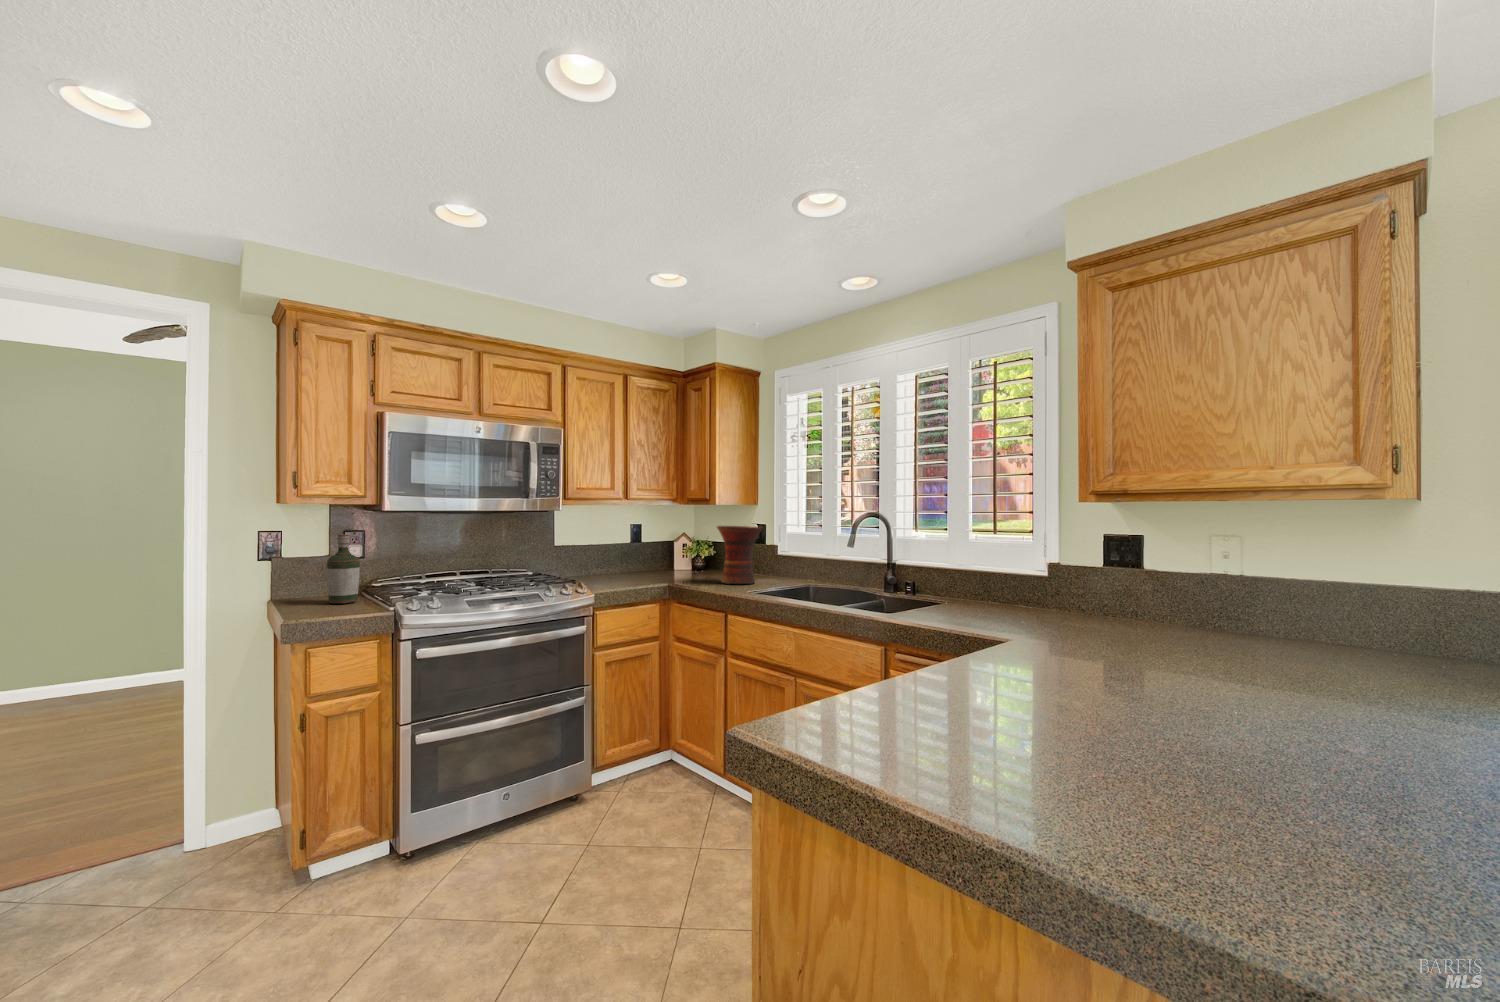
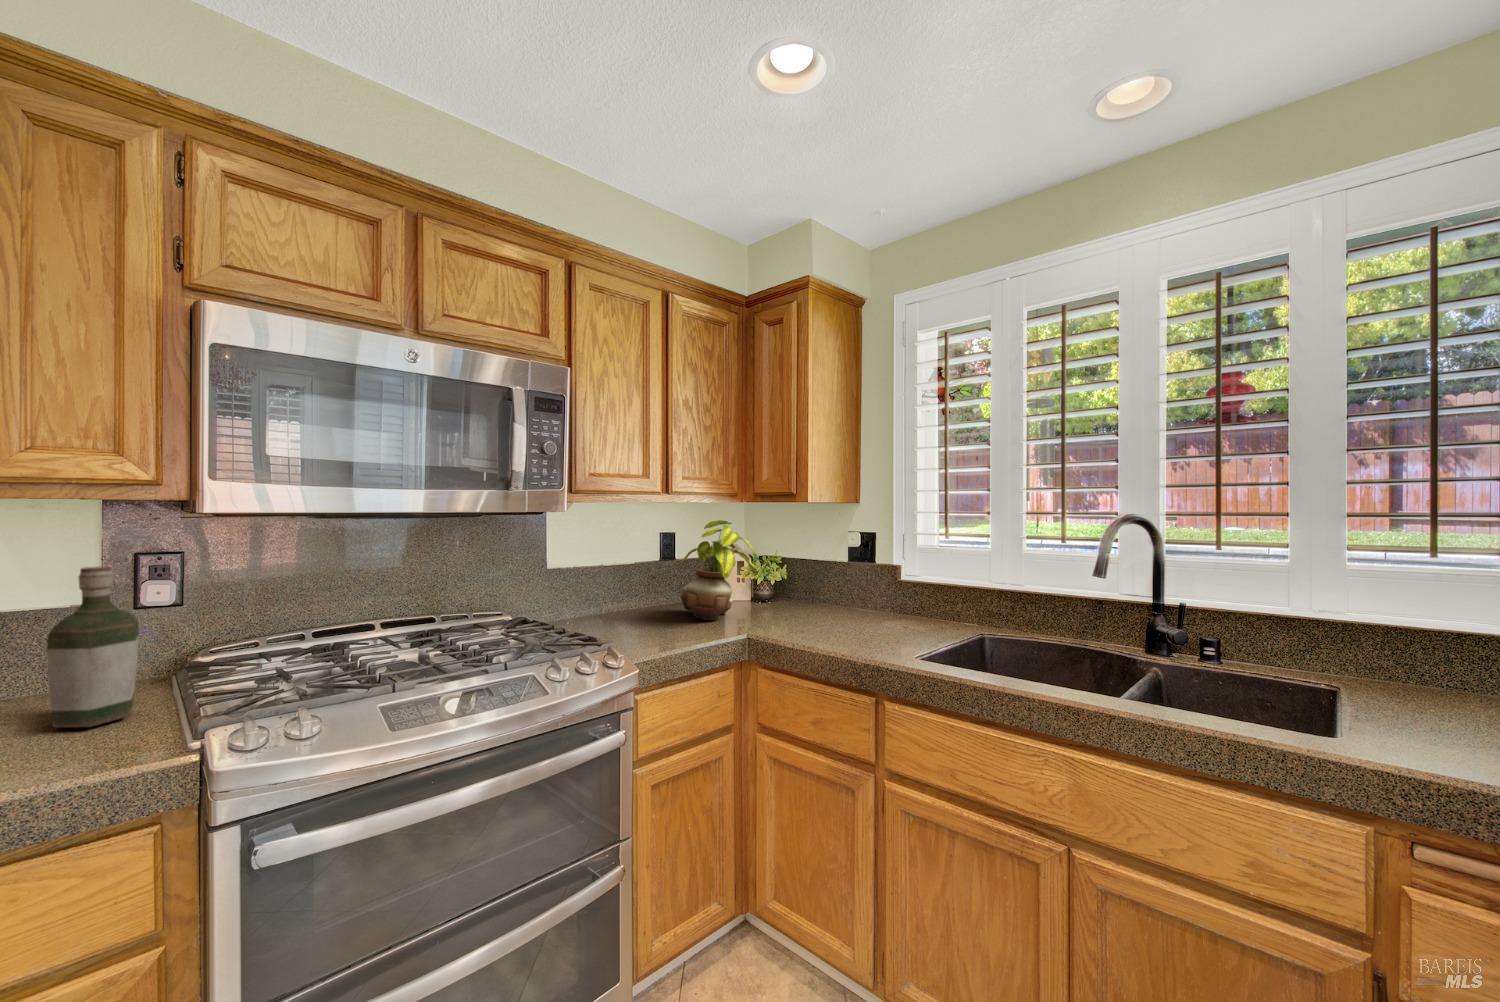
potted plant: none [635,516,681,578] -> present [681,520,756,620]
vase: present [717,526,762,584] -> none [825,536,902,635]

